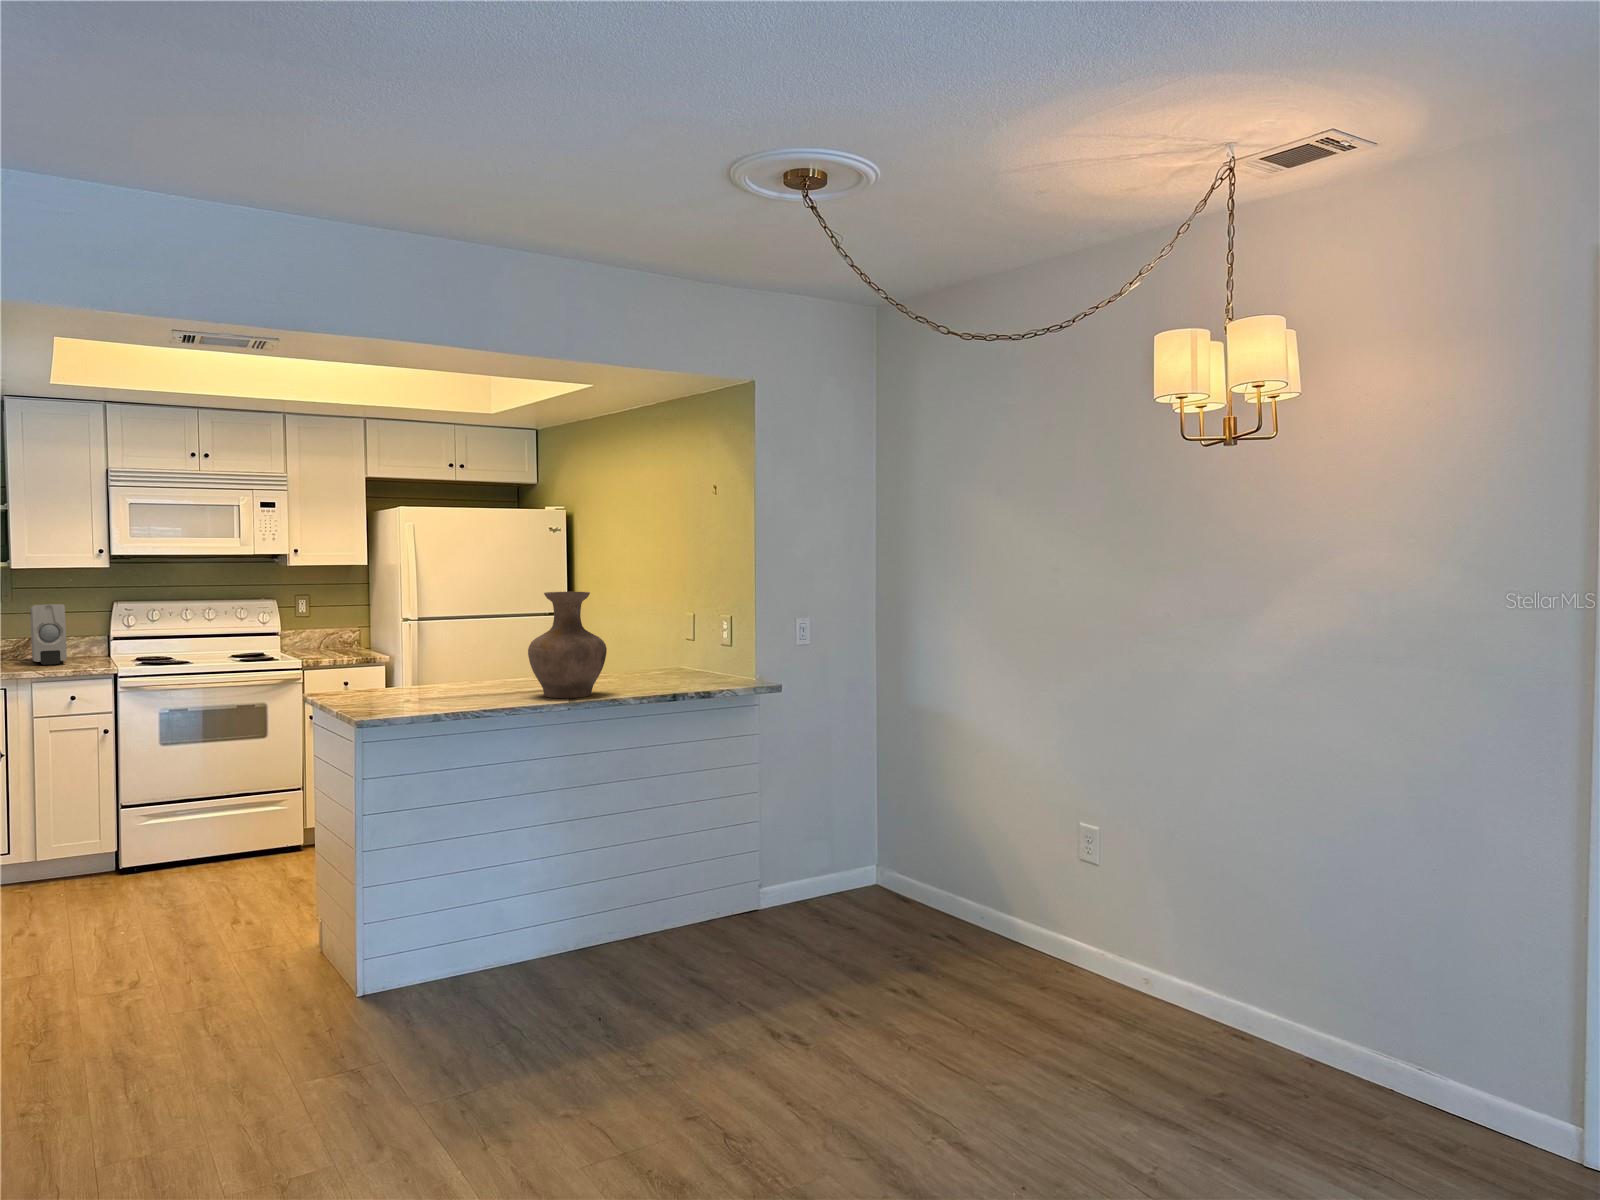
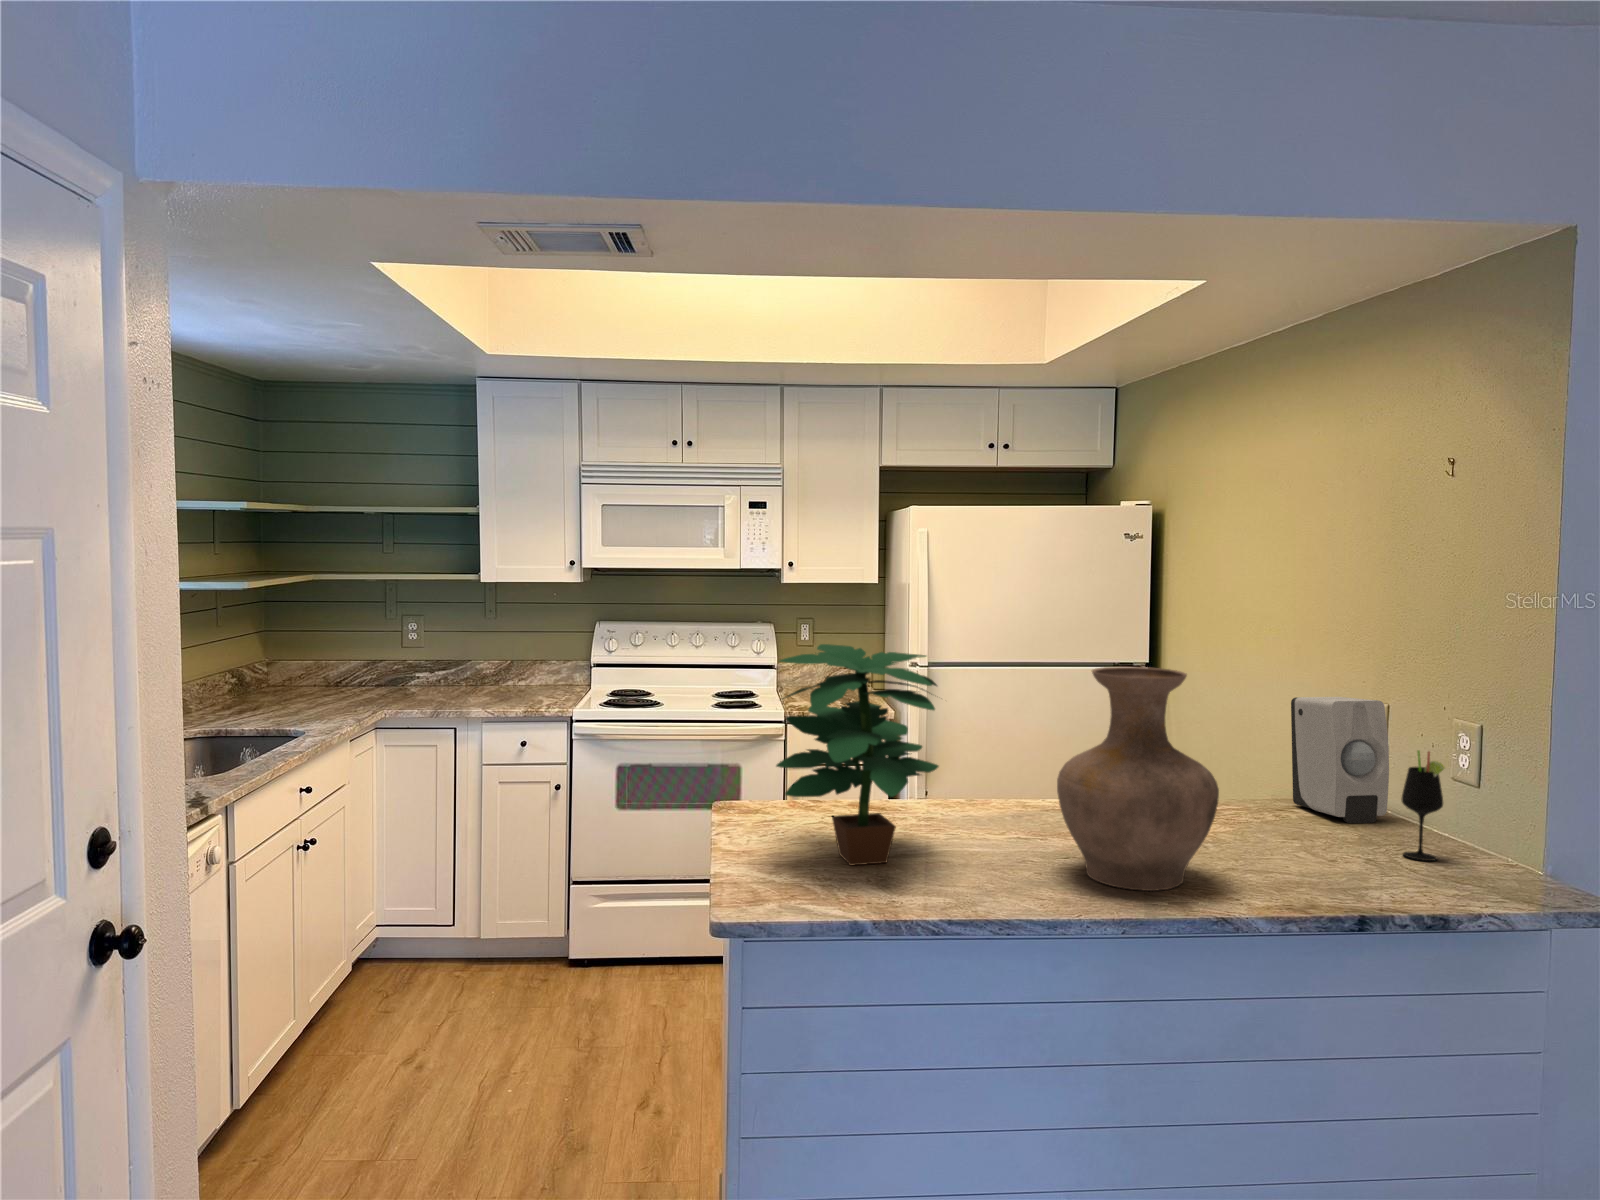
potted plant: none [370,587,468,703] -> present [776,644,939,865]
soap dispenser: present [30,604,67,665] -> present [1291,697,1389,823]
wine glass: none [693,629,710,683] -> present [1401,751,1445,861]

